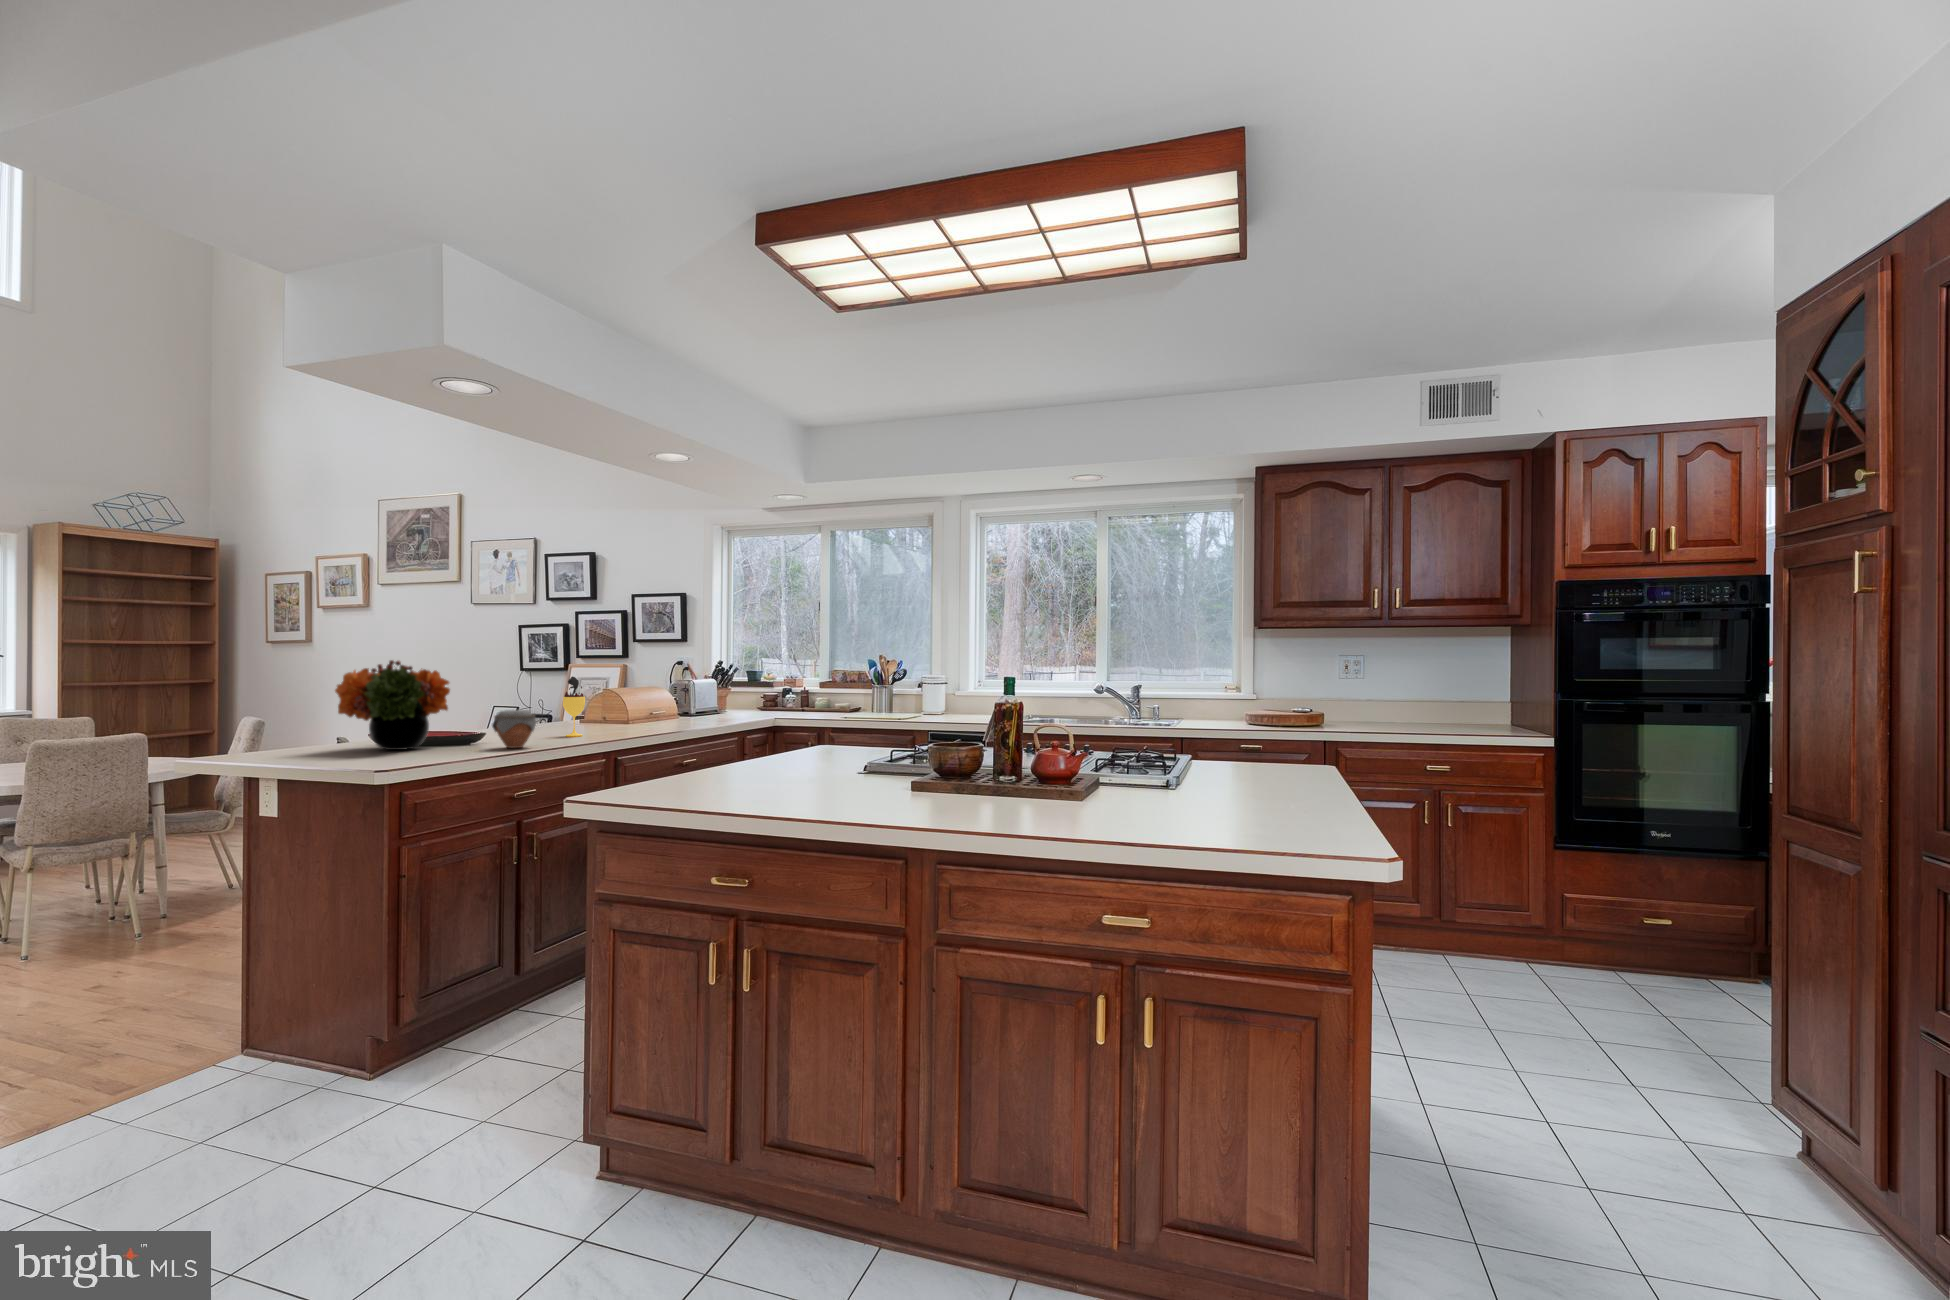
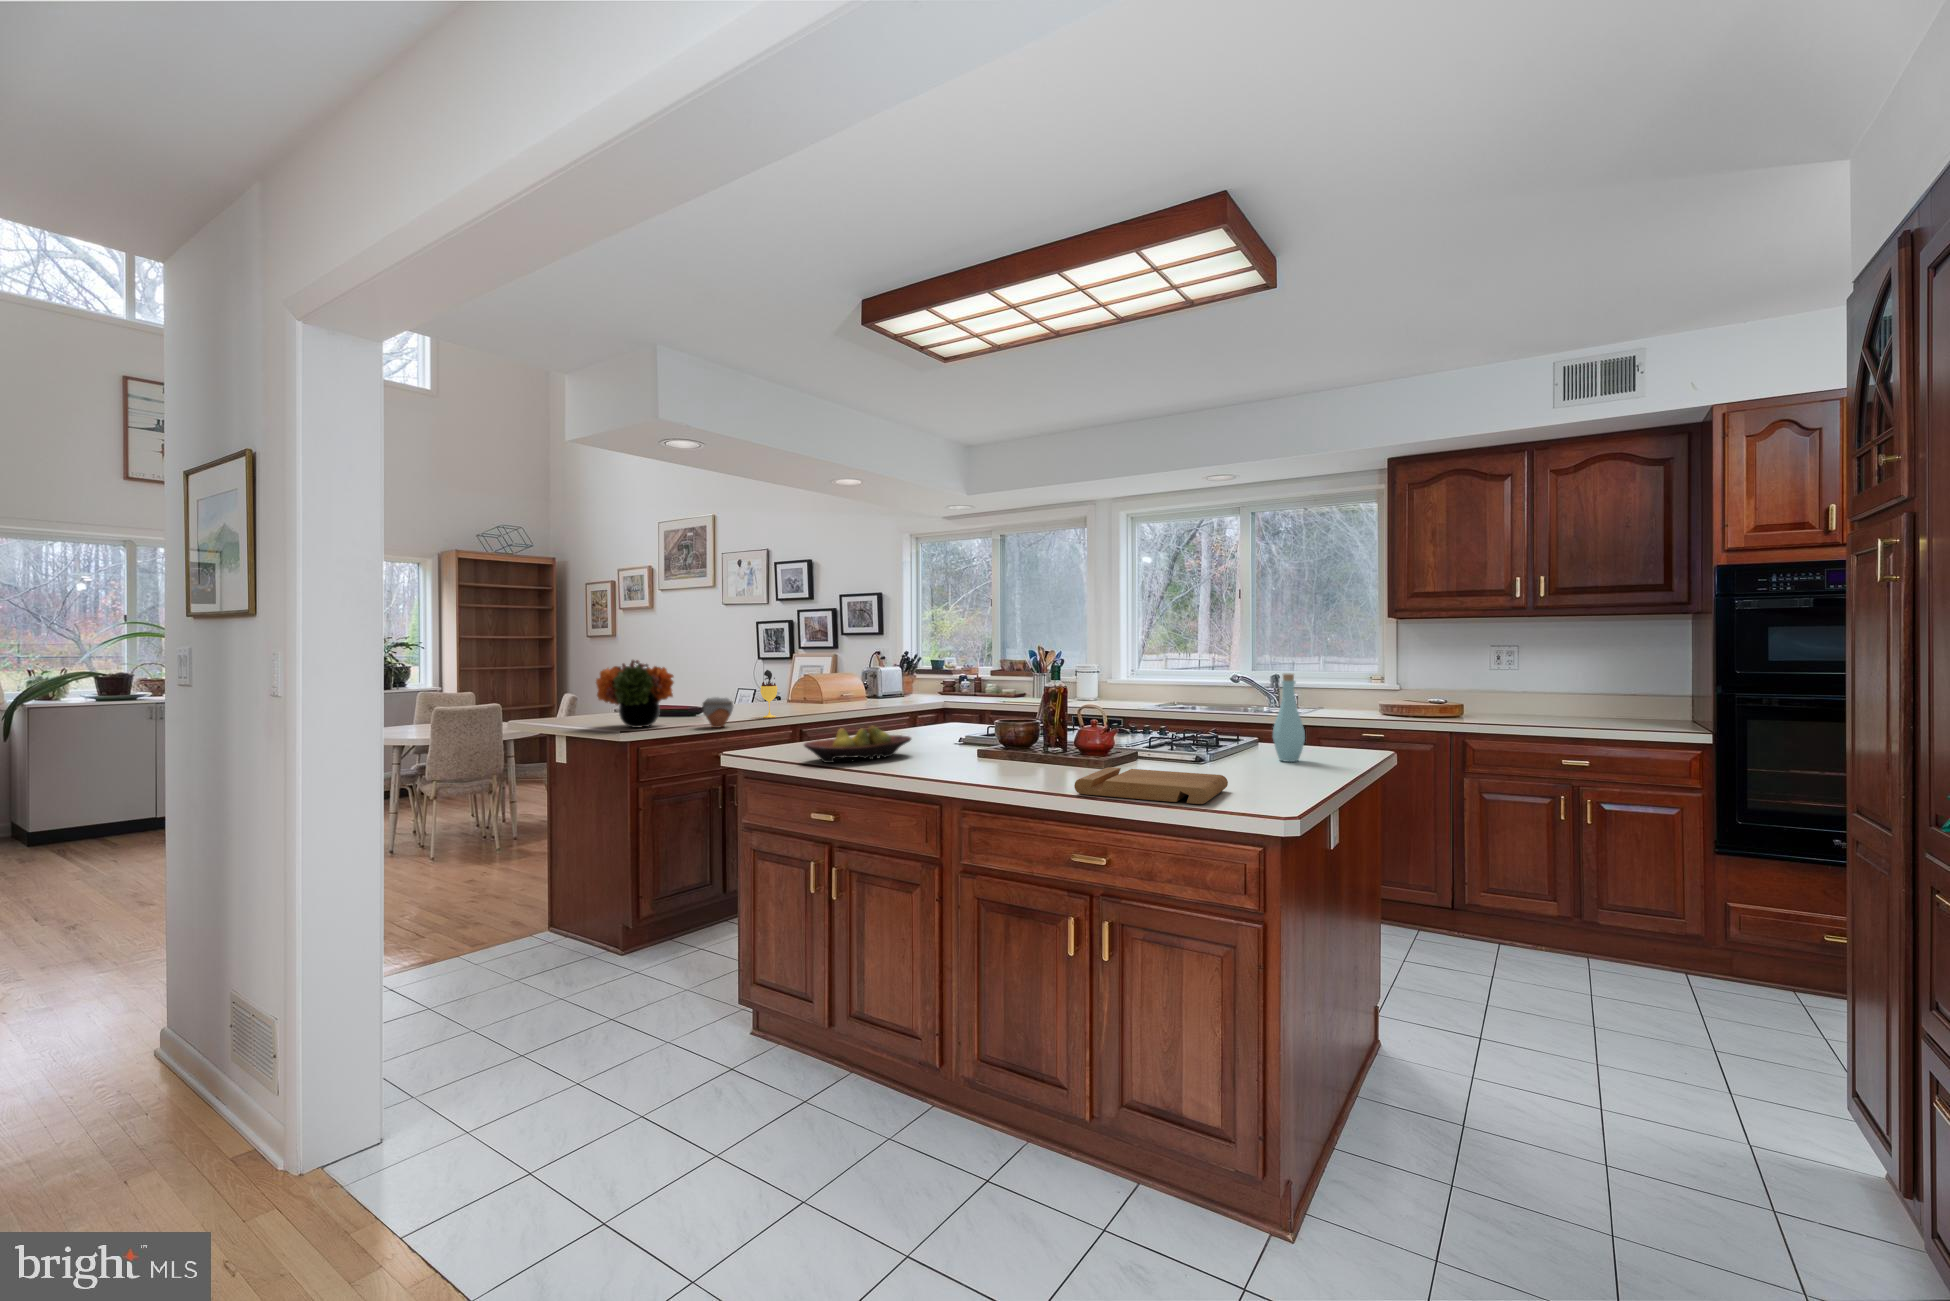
bottle: none [1217,675,1253,770] -> present [1273,673,1305,762]
fruit bowl: none [679,738,811,784] -> present [804,726,911,763]
cutting board: none [1061,778,1225,814] -> present [1074,767,1228,804]

